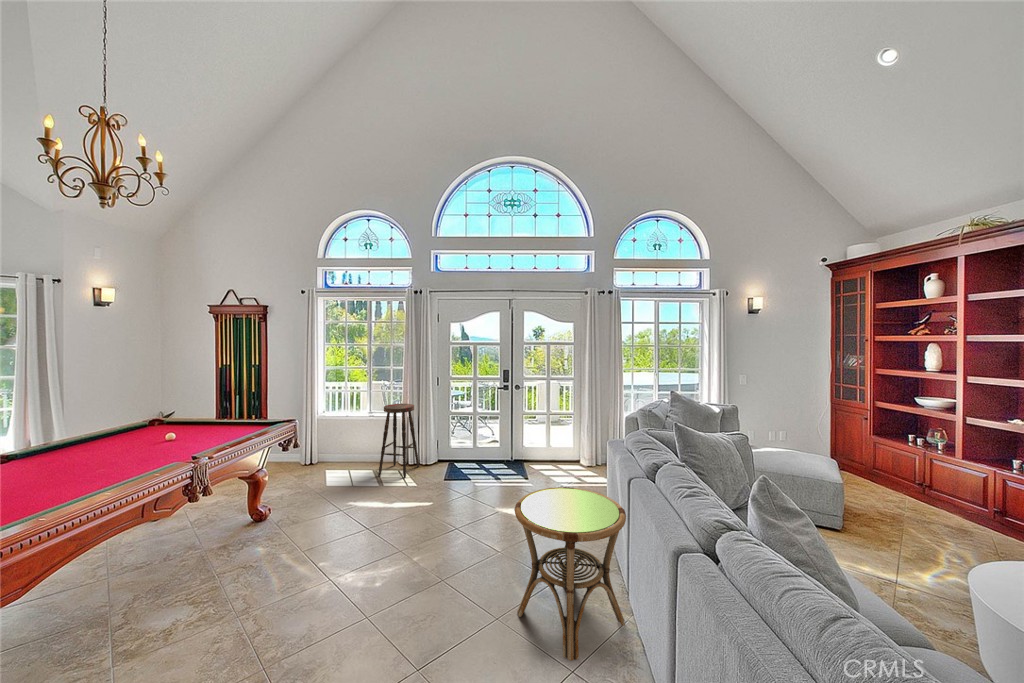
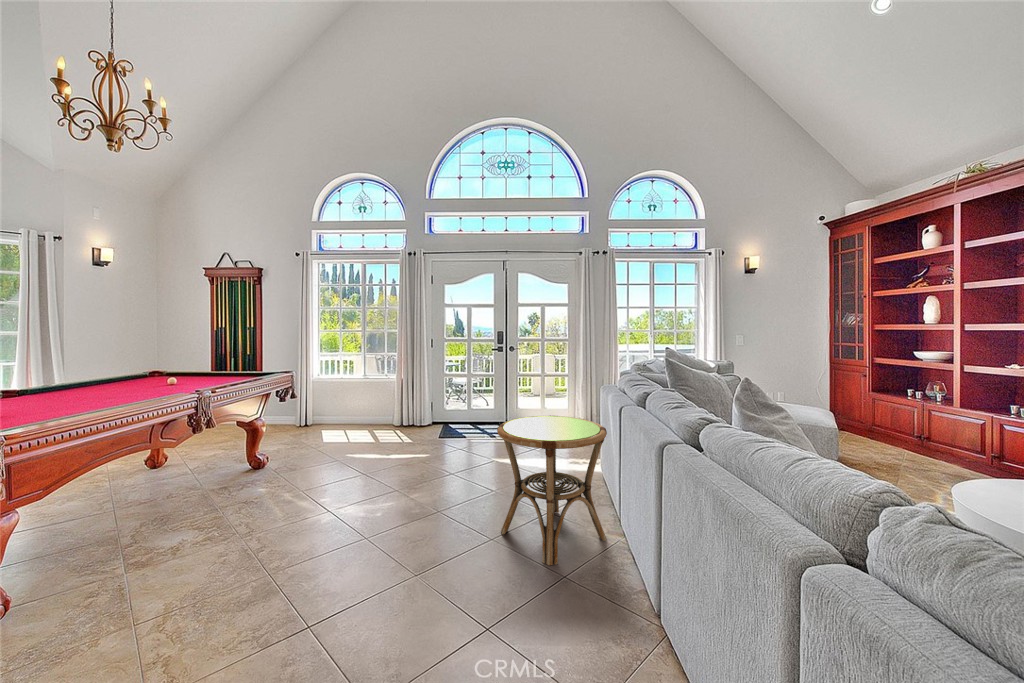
bar stool: present [378,404,419,478] -> none [374,365,415,436]

